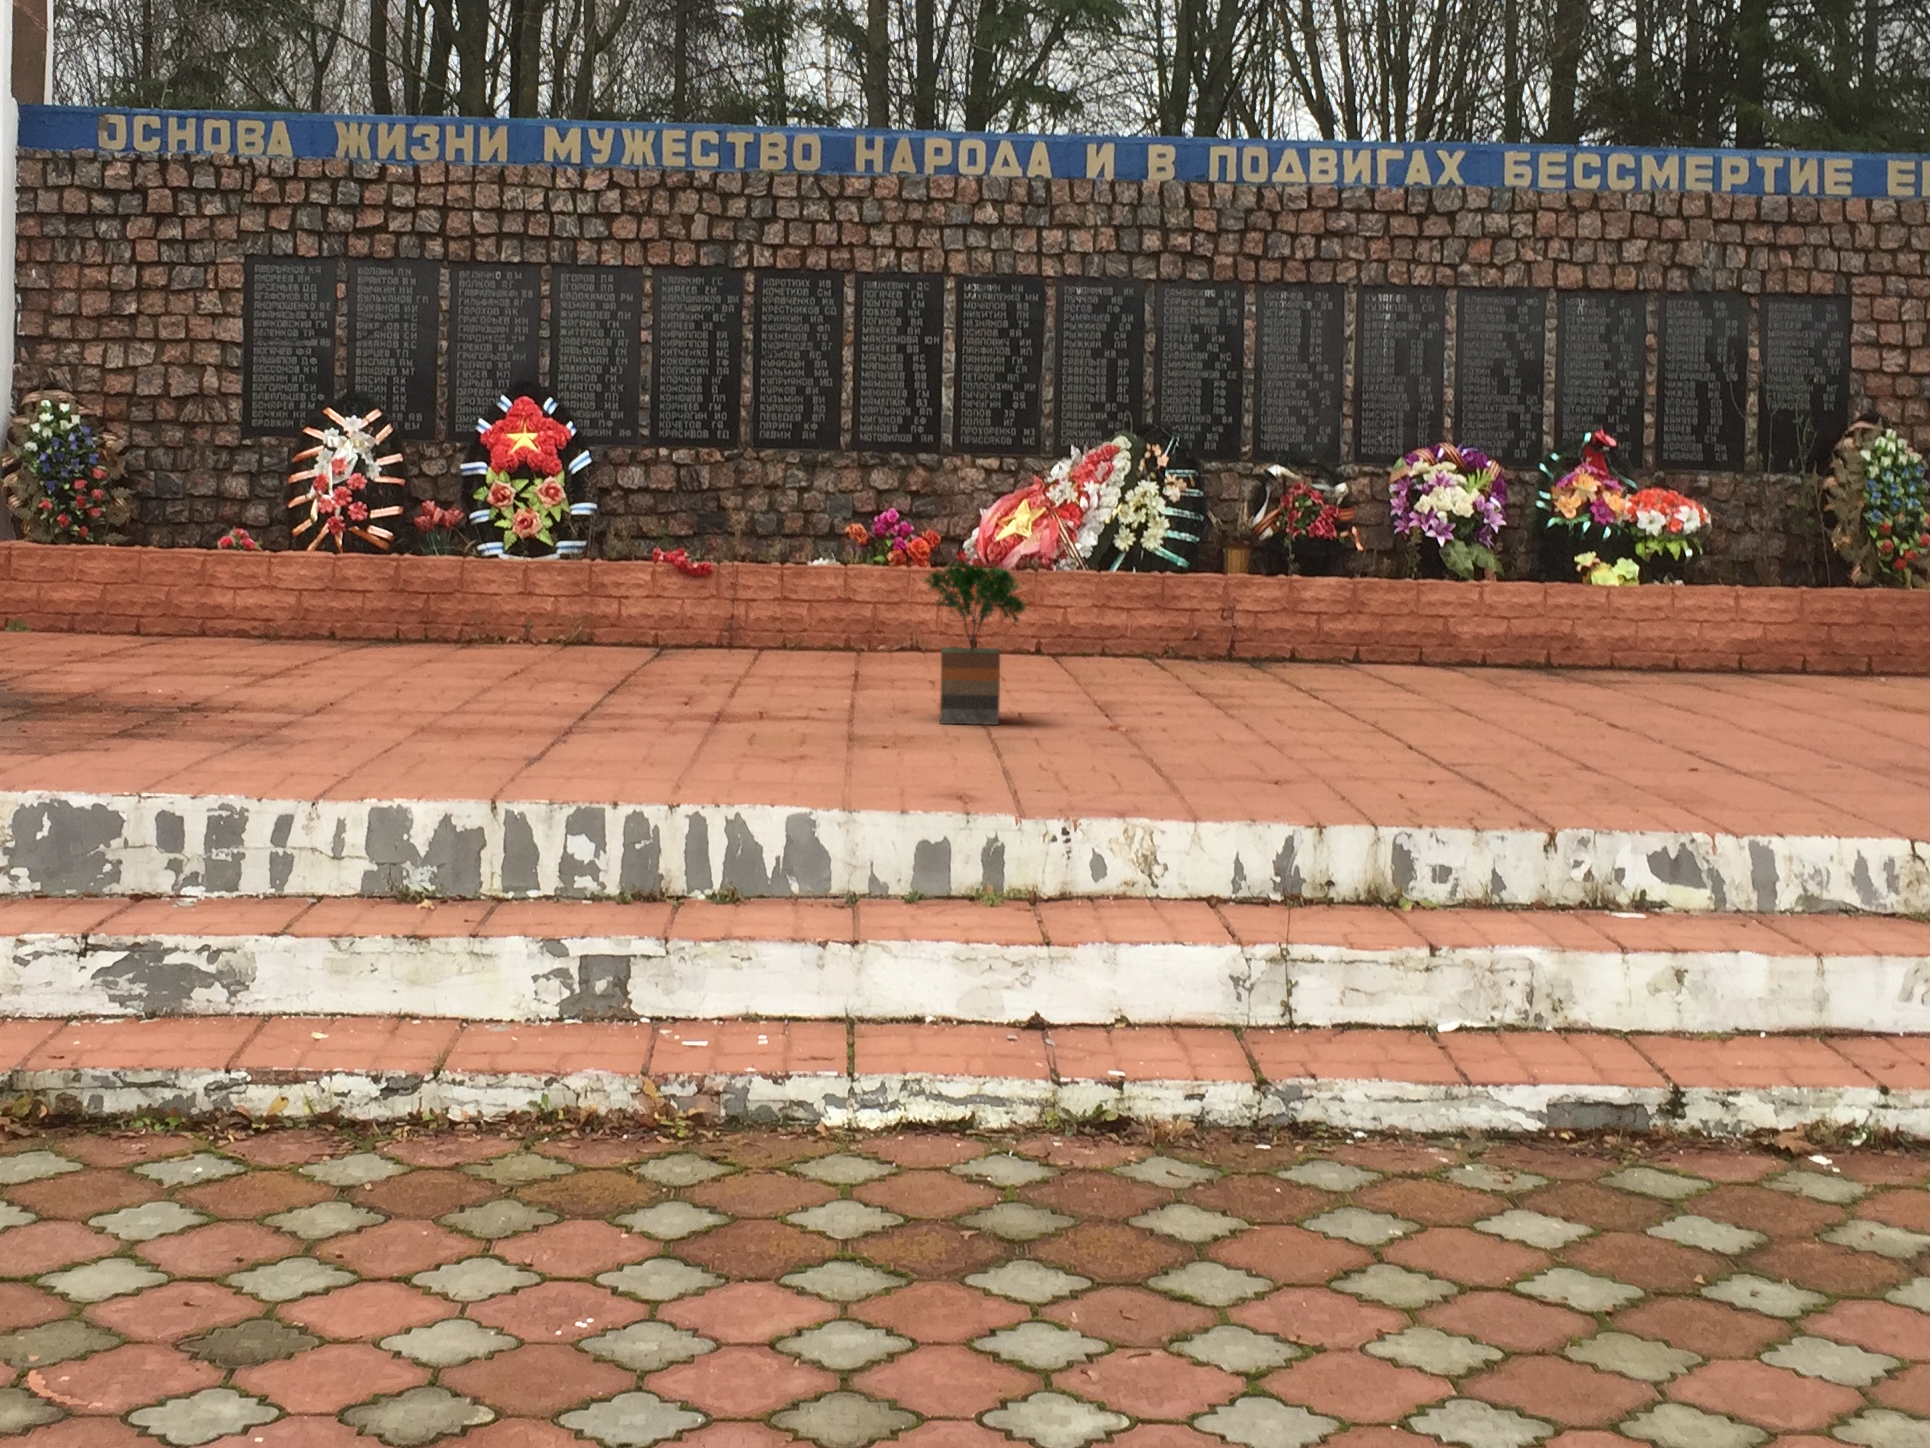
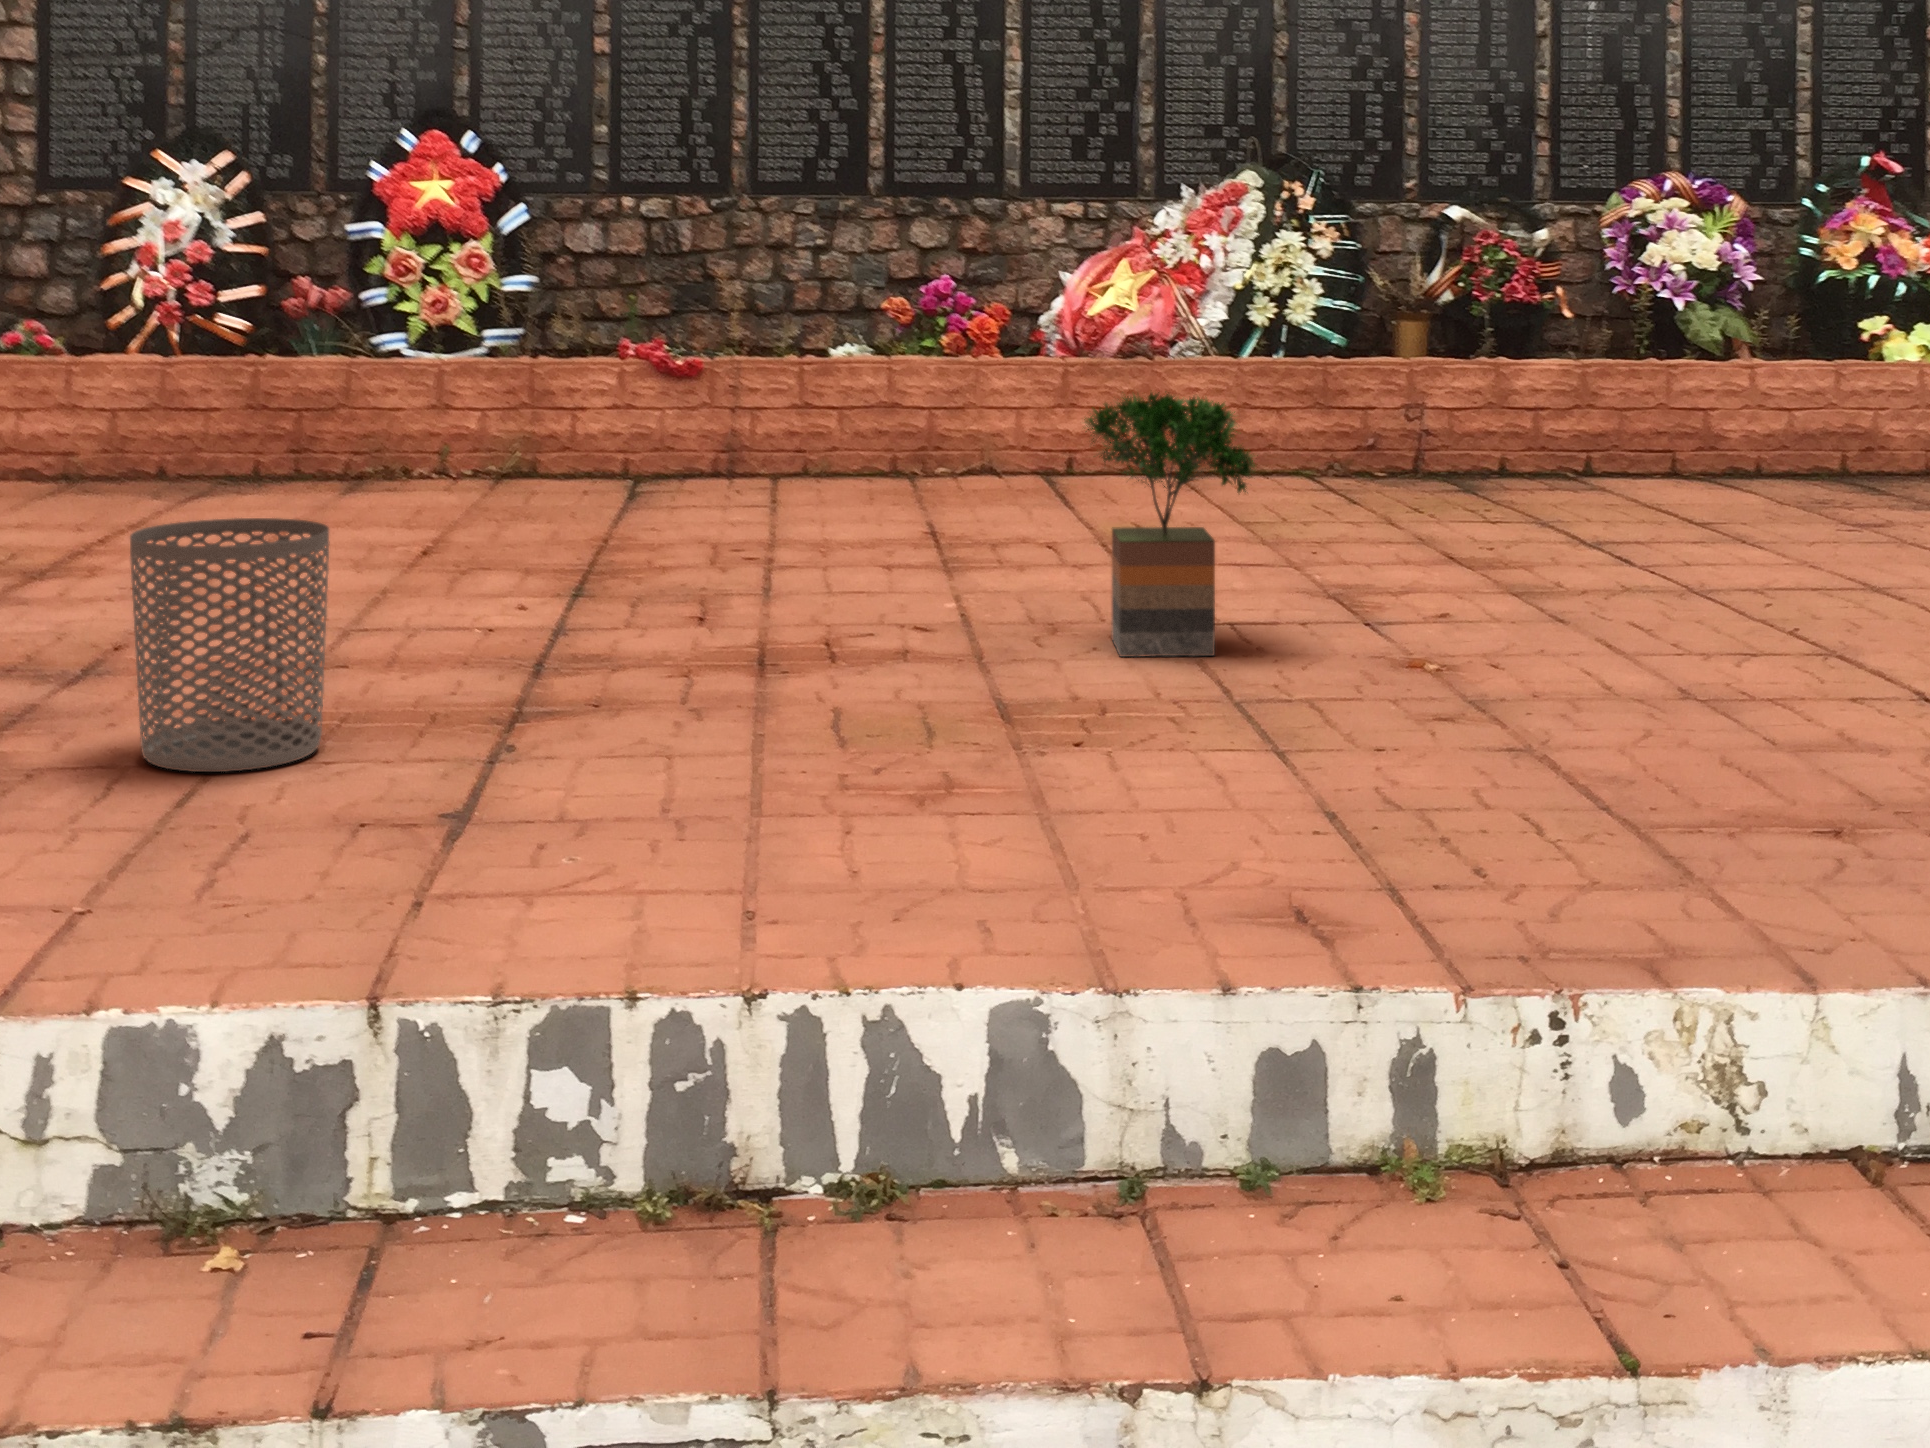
waste bin: none [355,613,466,748] -> present [130,518,330,772]

